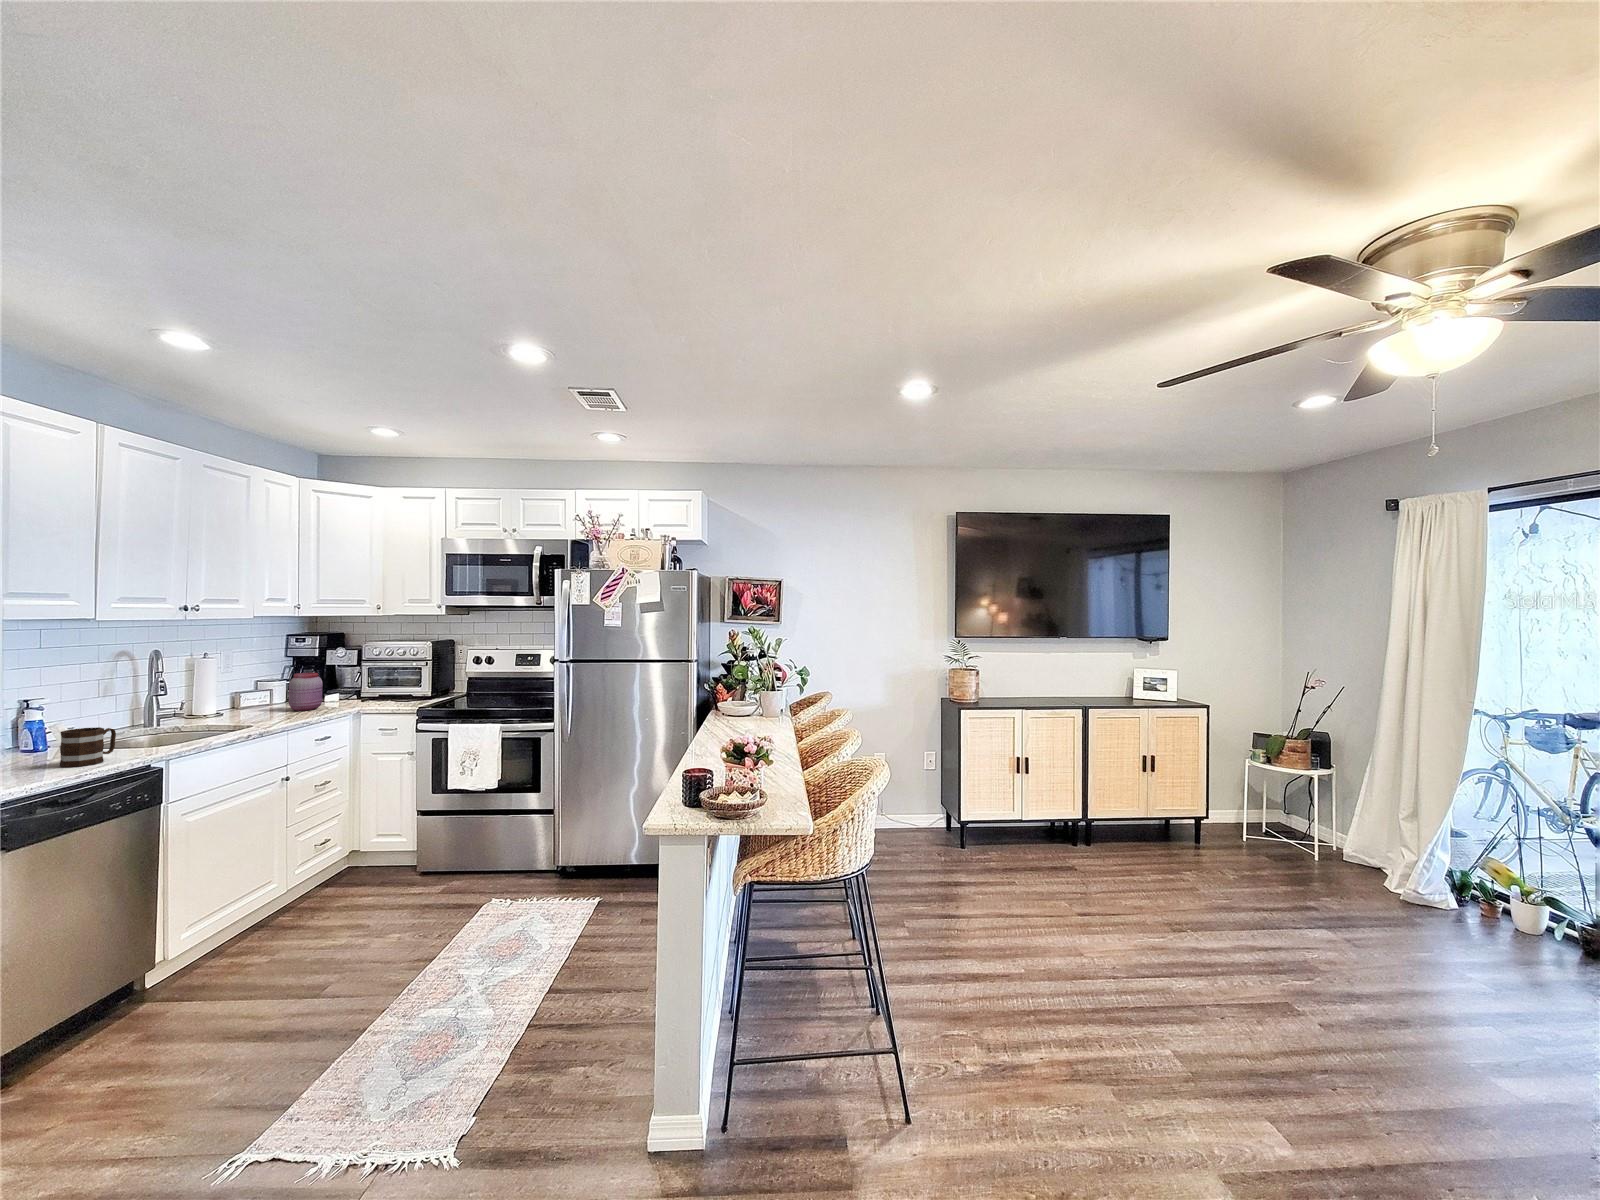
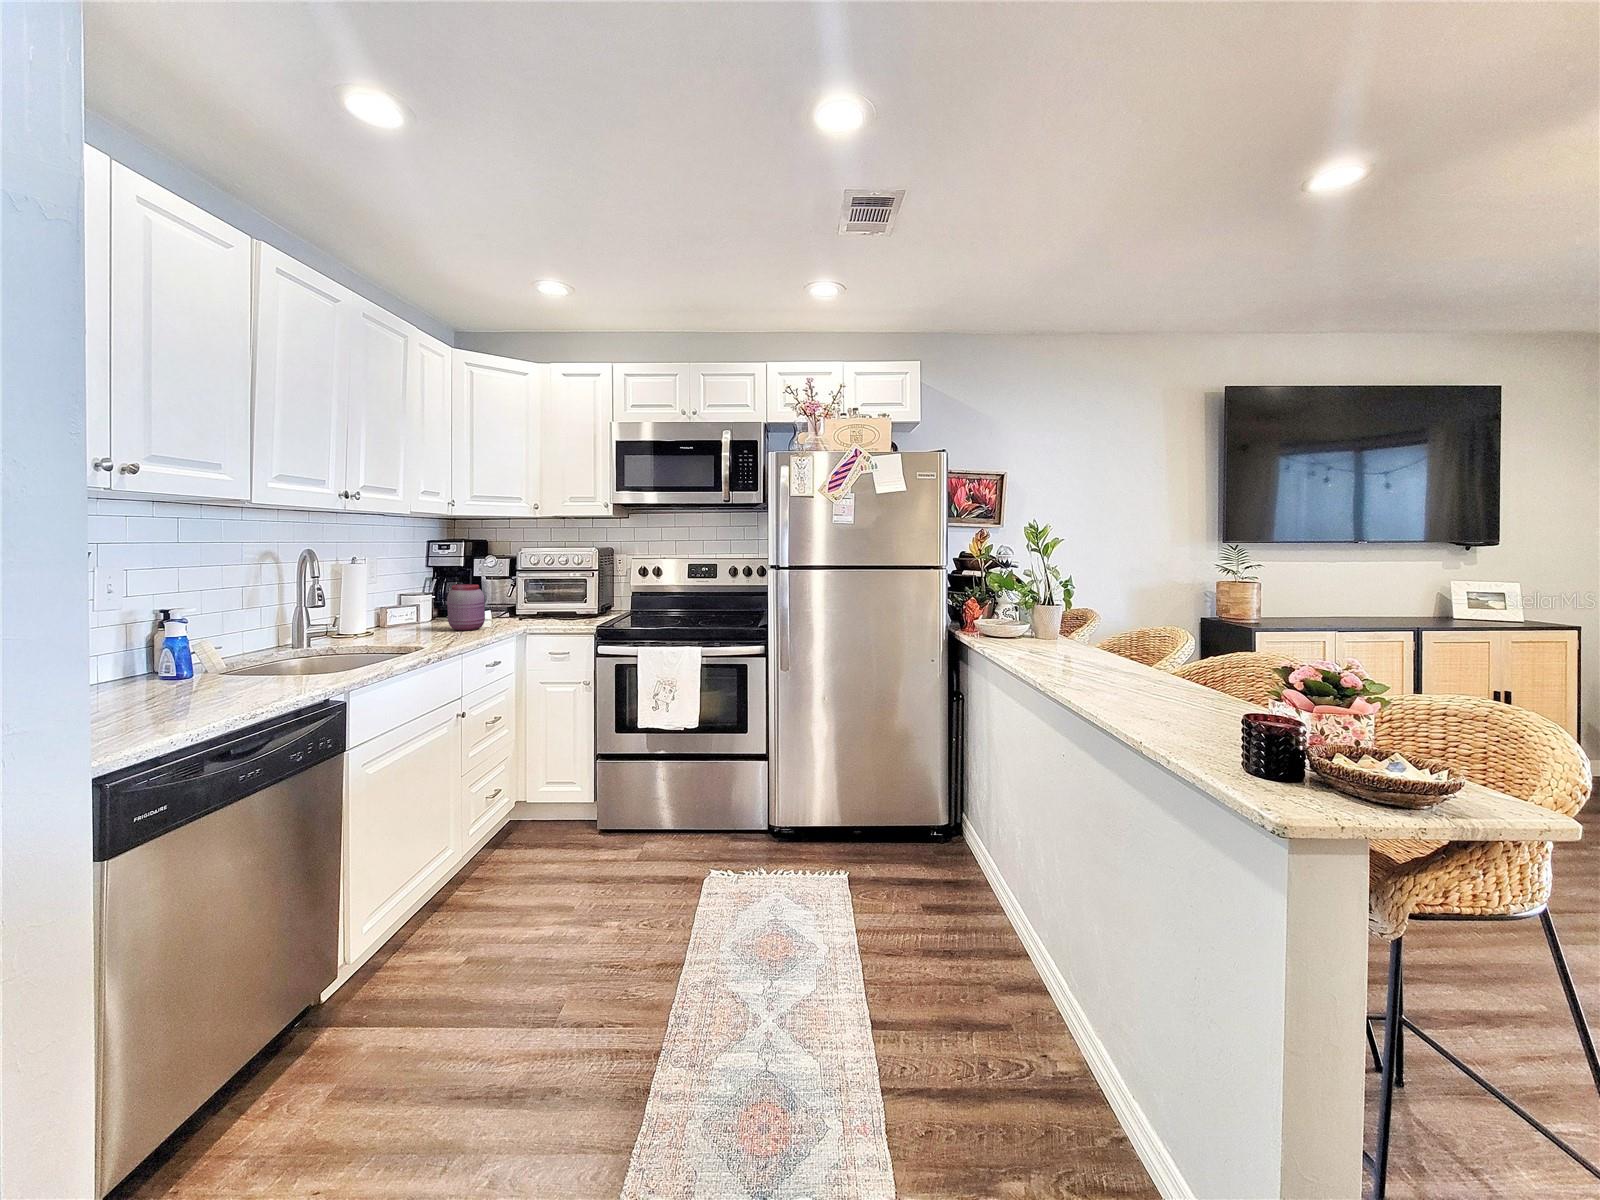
mug: present [60,727,116,767] -> none [221,646,288,701]

